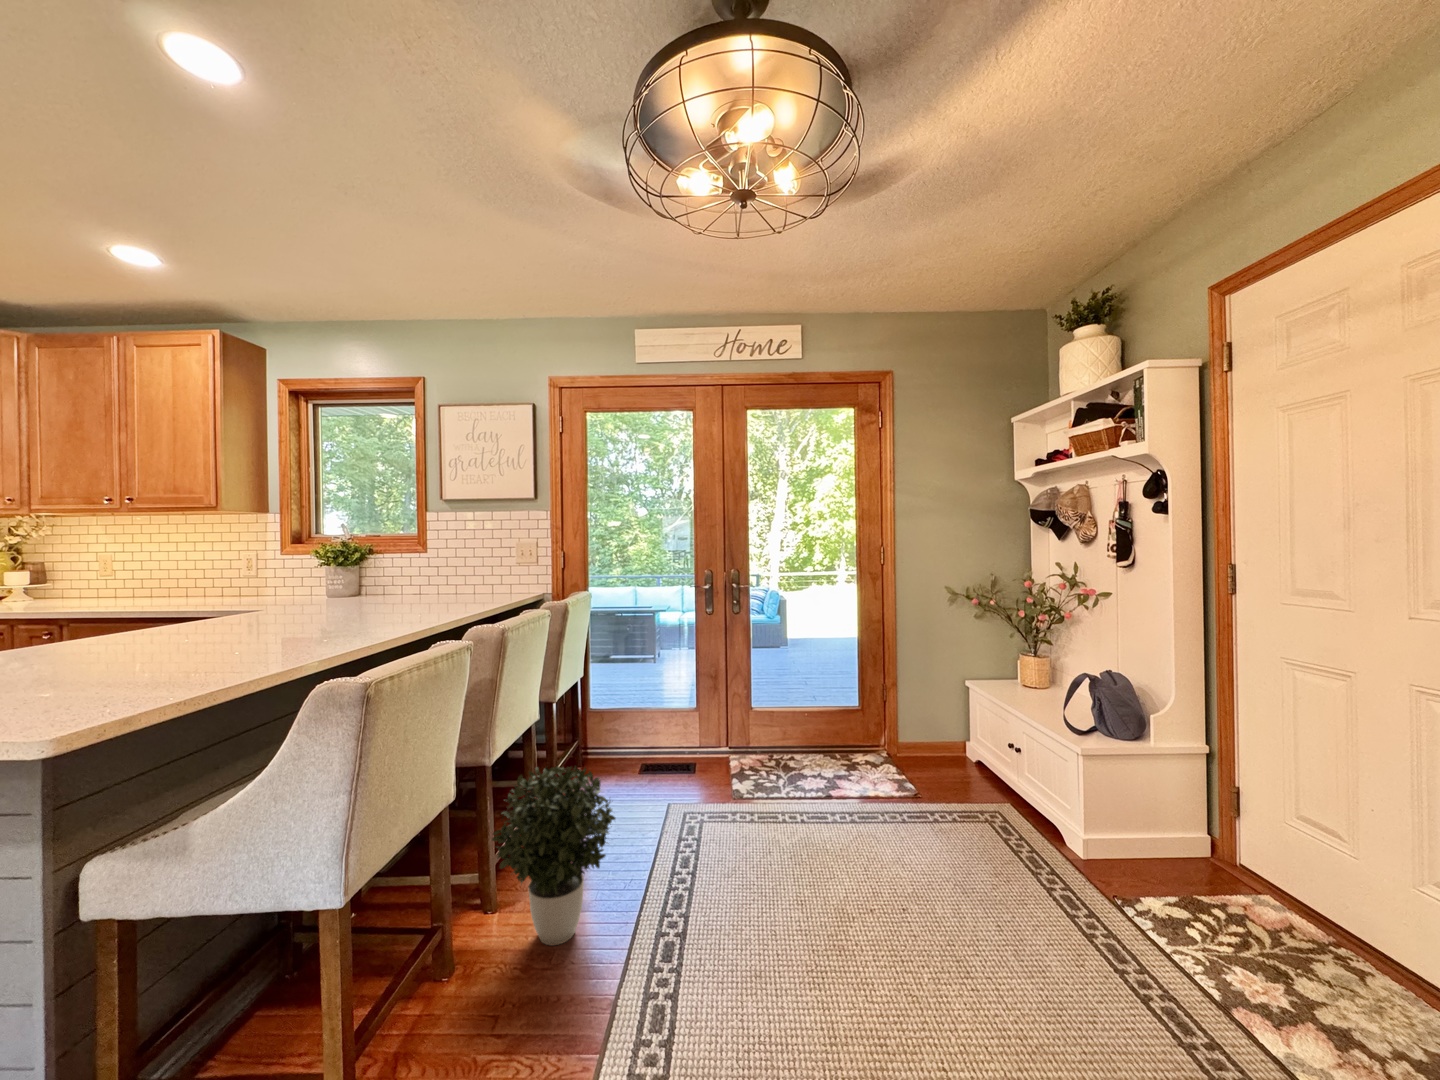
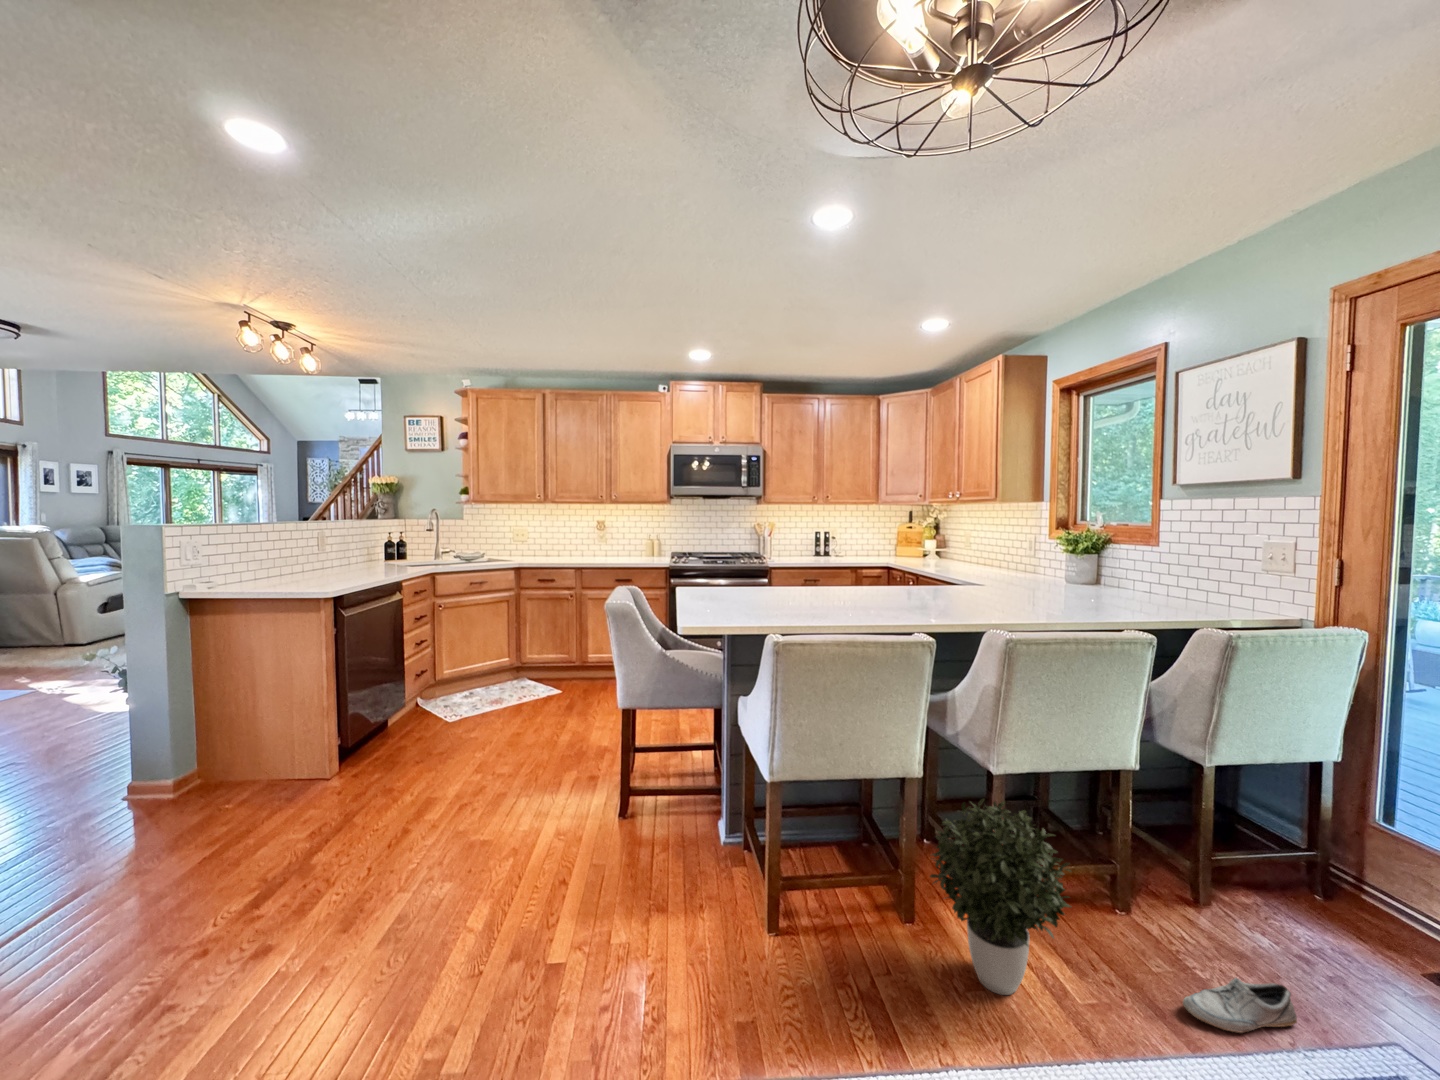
shoe: none [625,805,655,852] -> present [1183,978,1297,1033]

